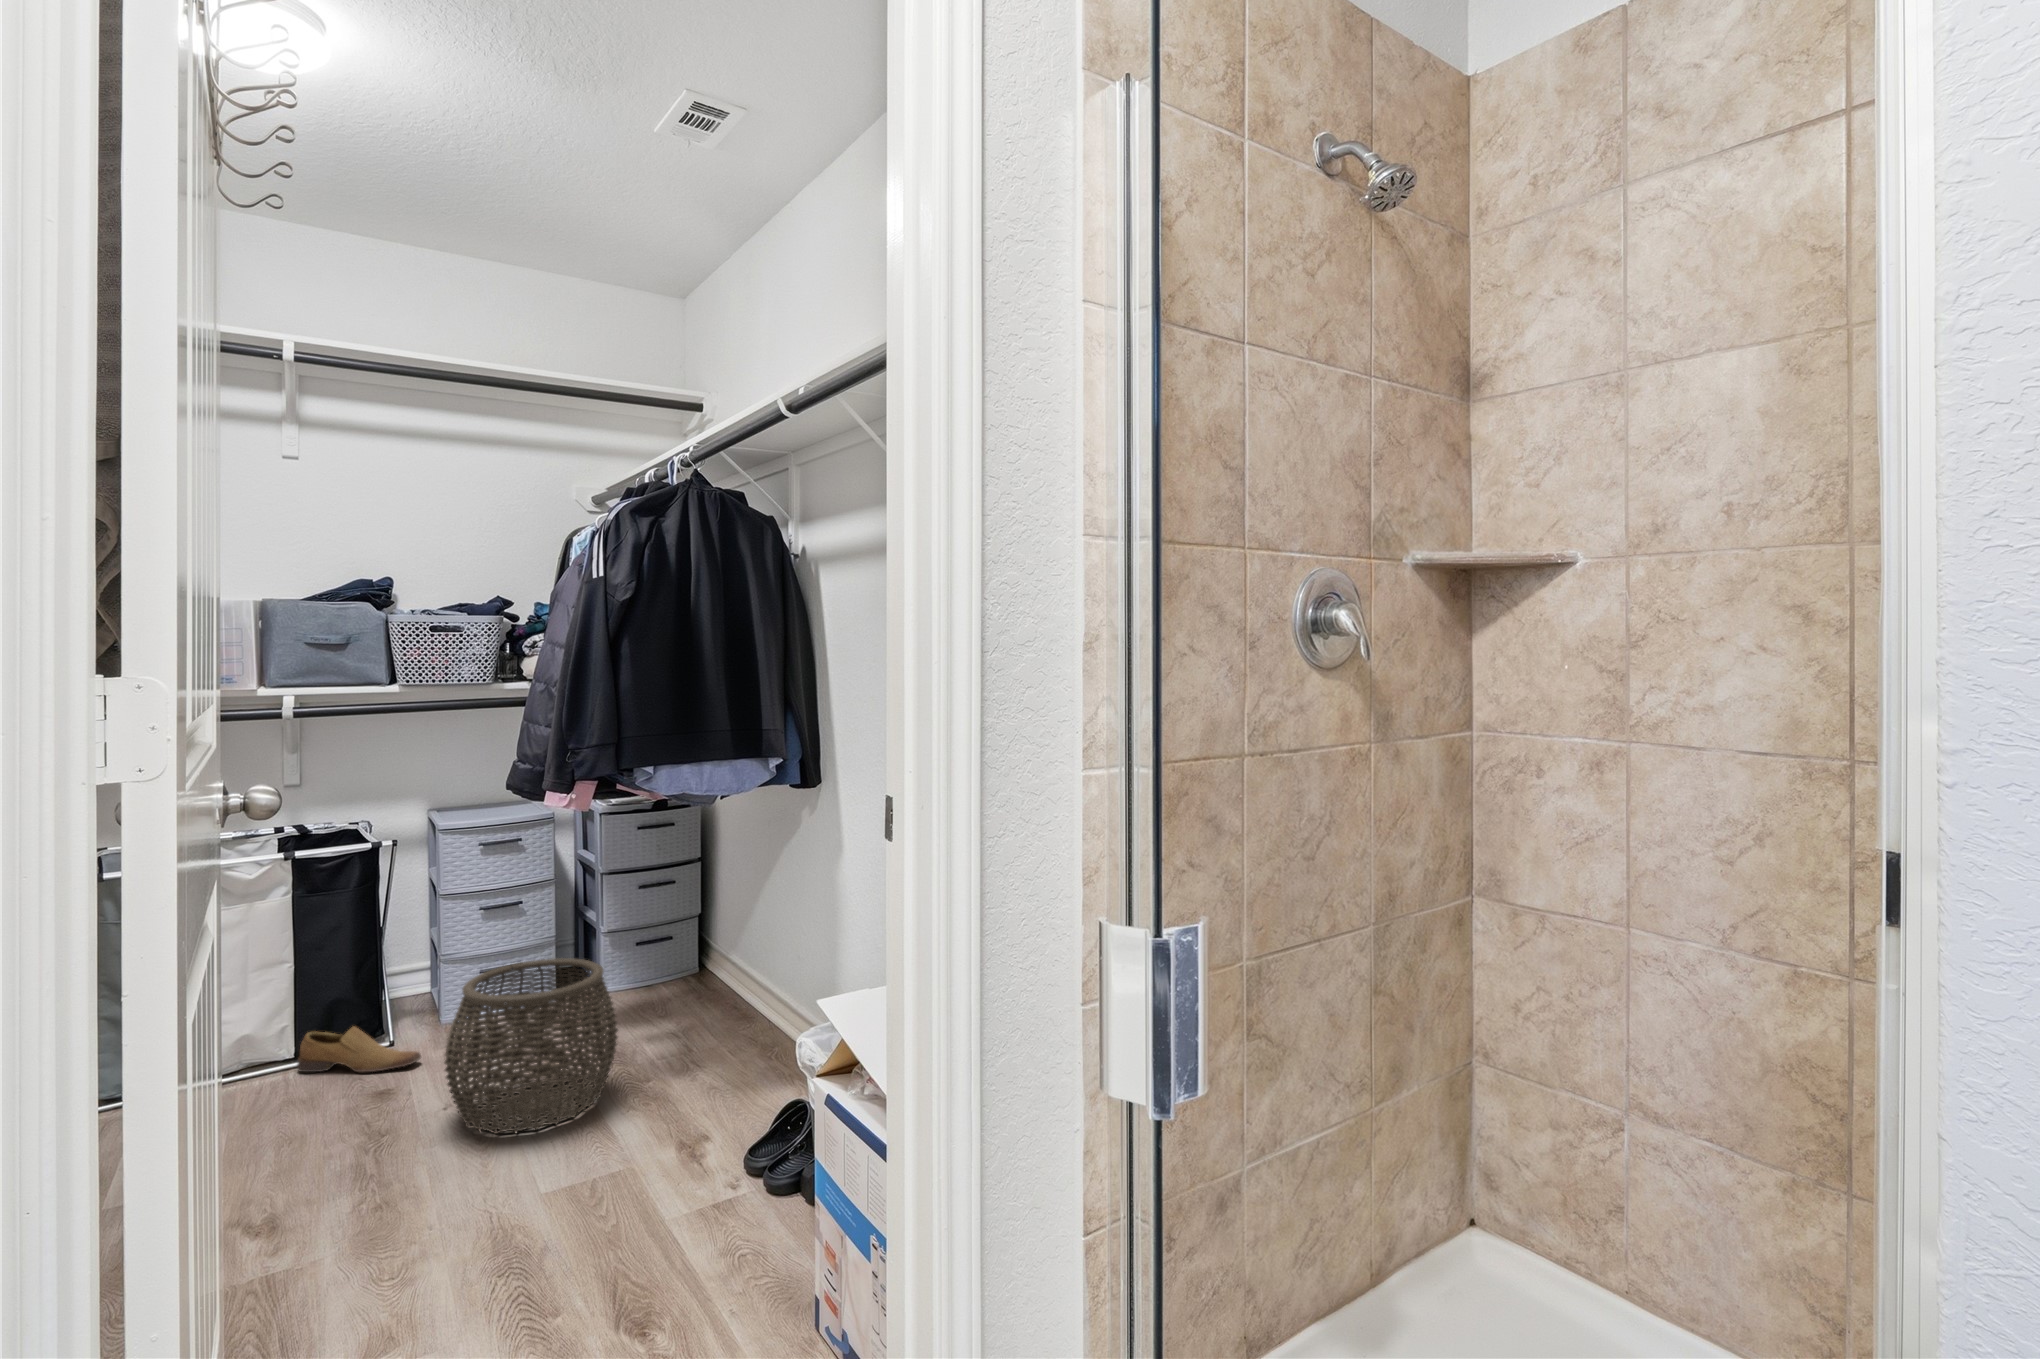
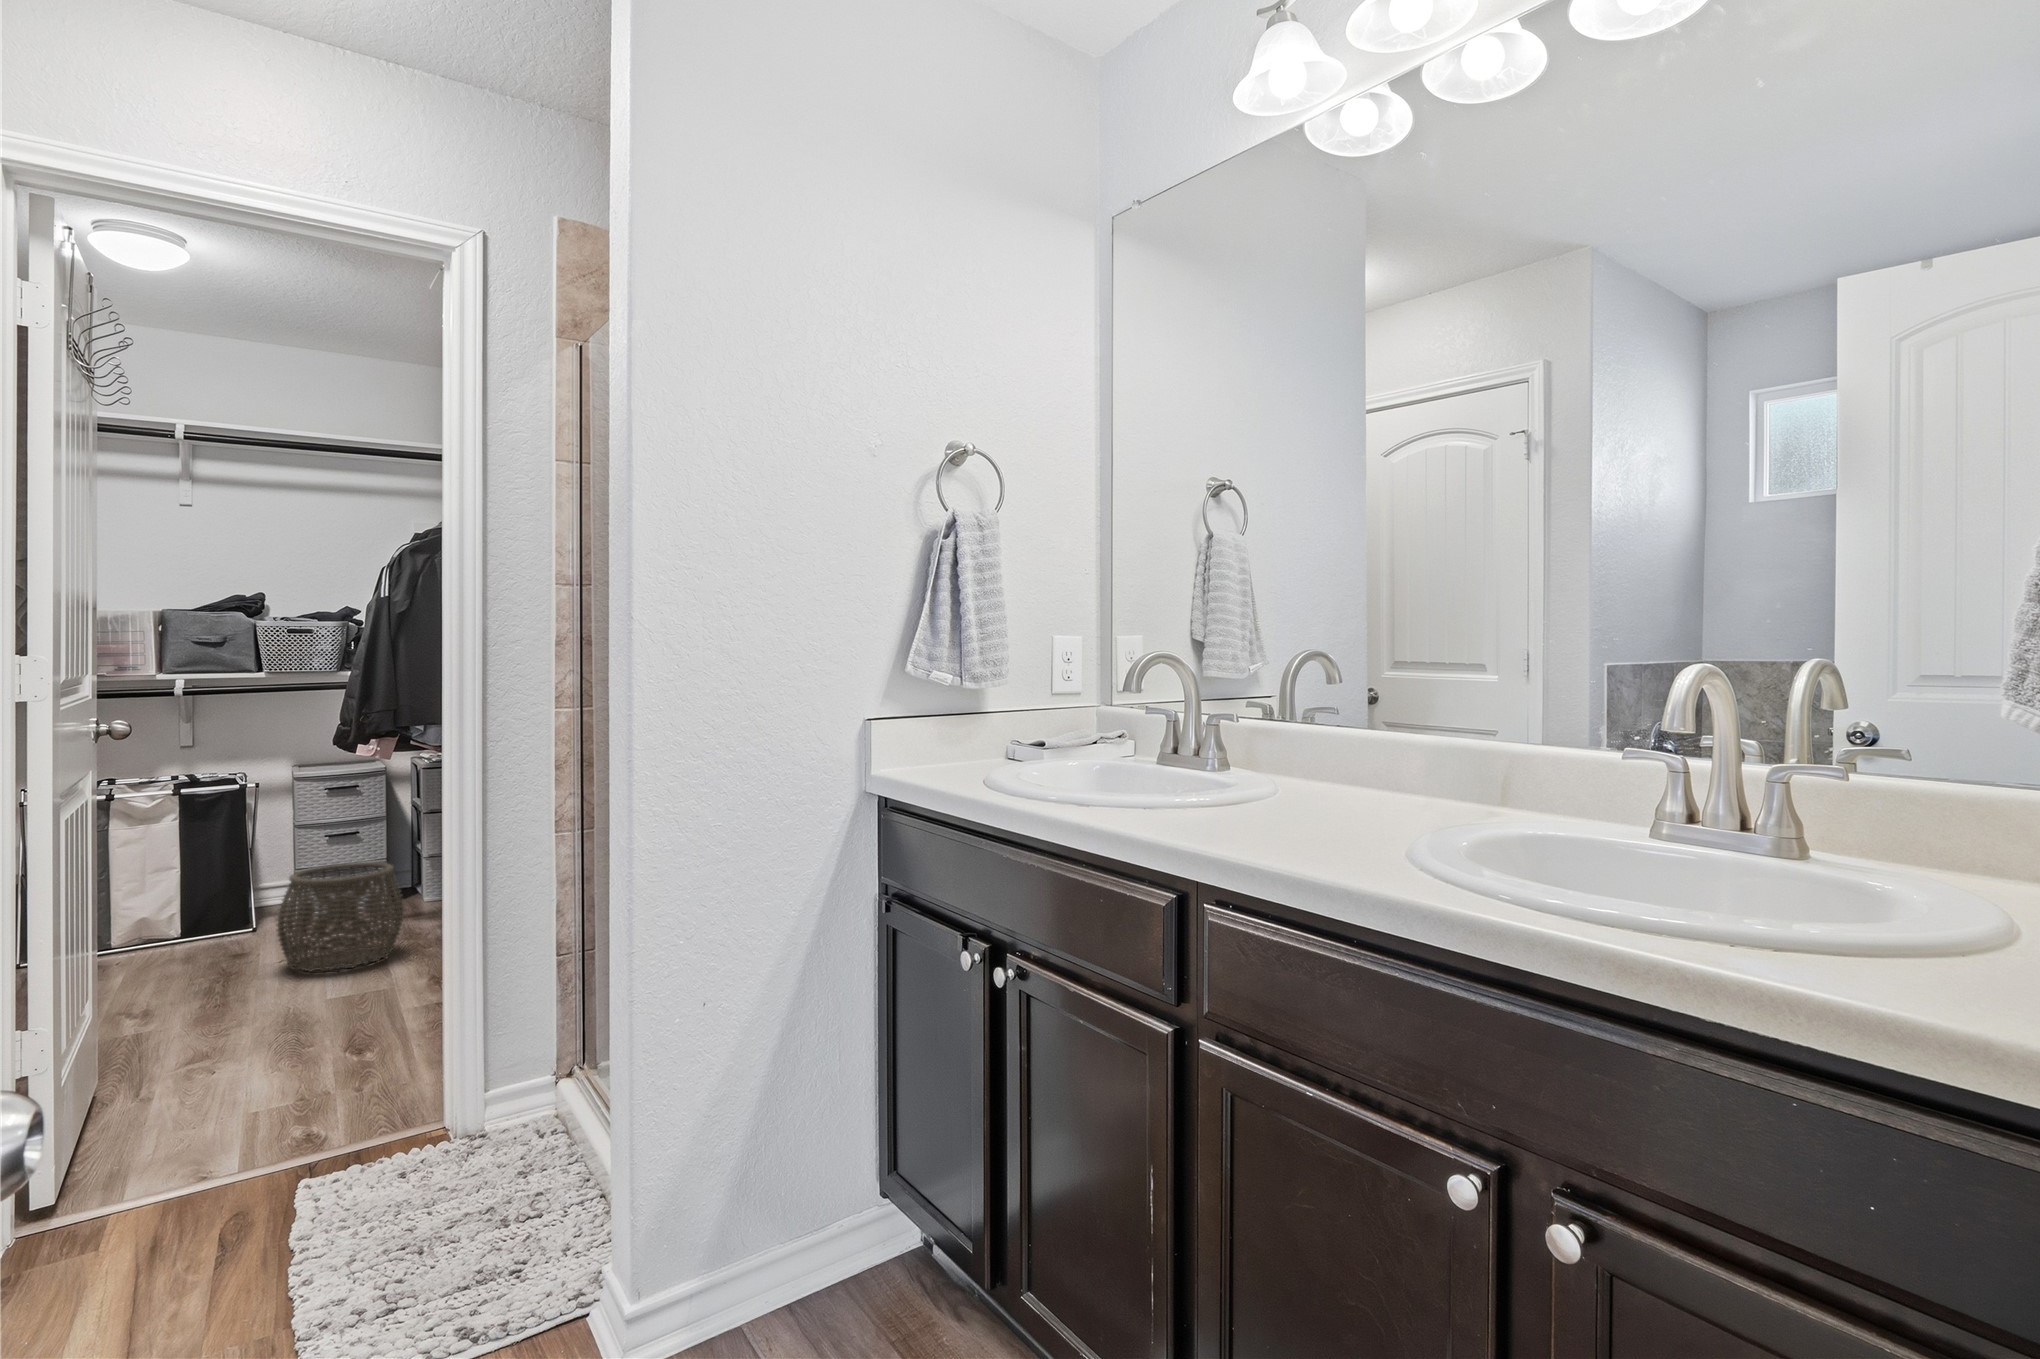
shoe: present [297,1027,421,1072] -> none [184,912,273,944]

